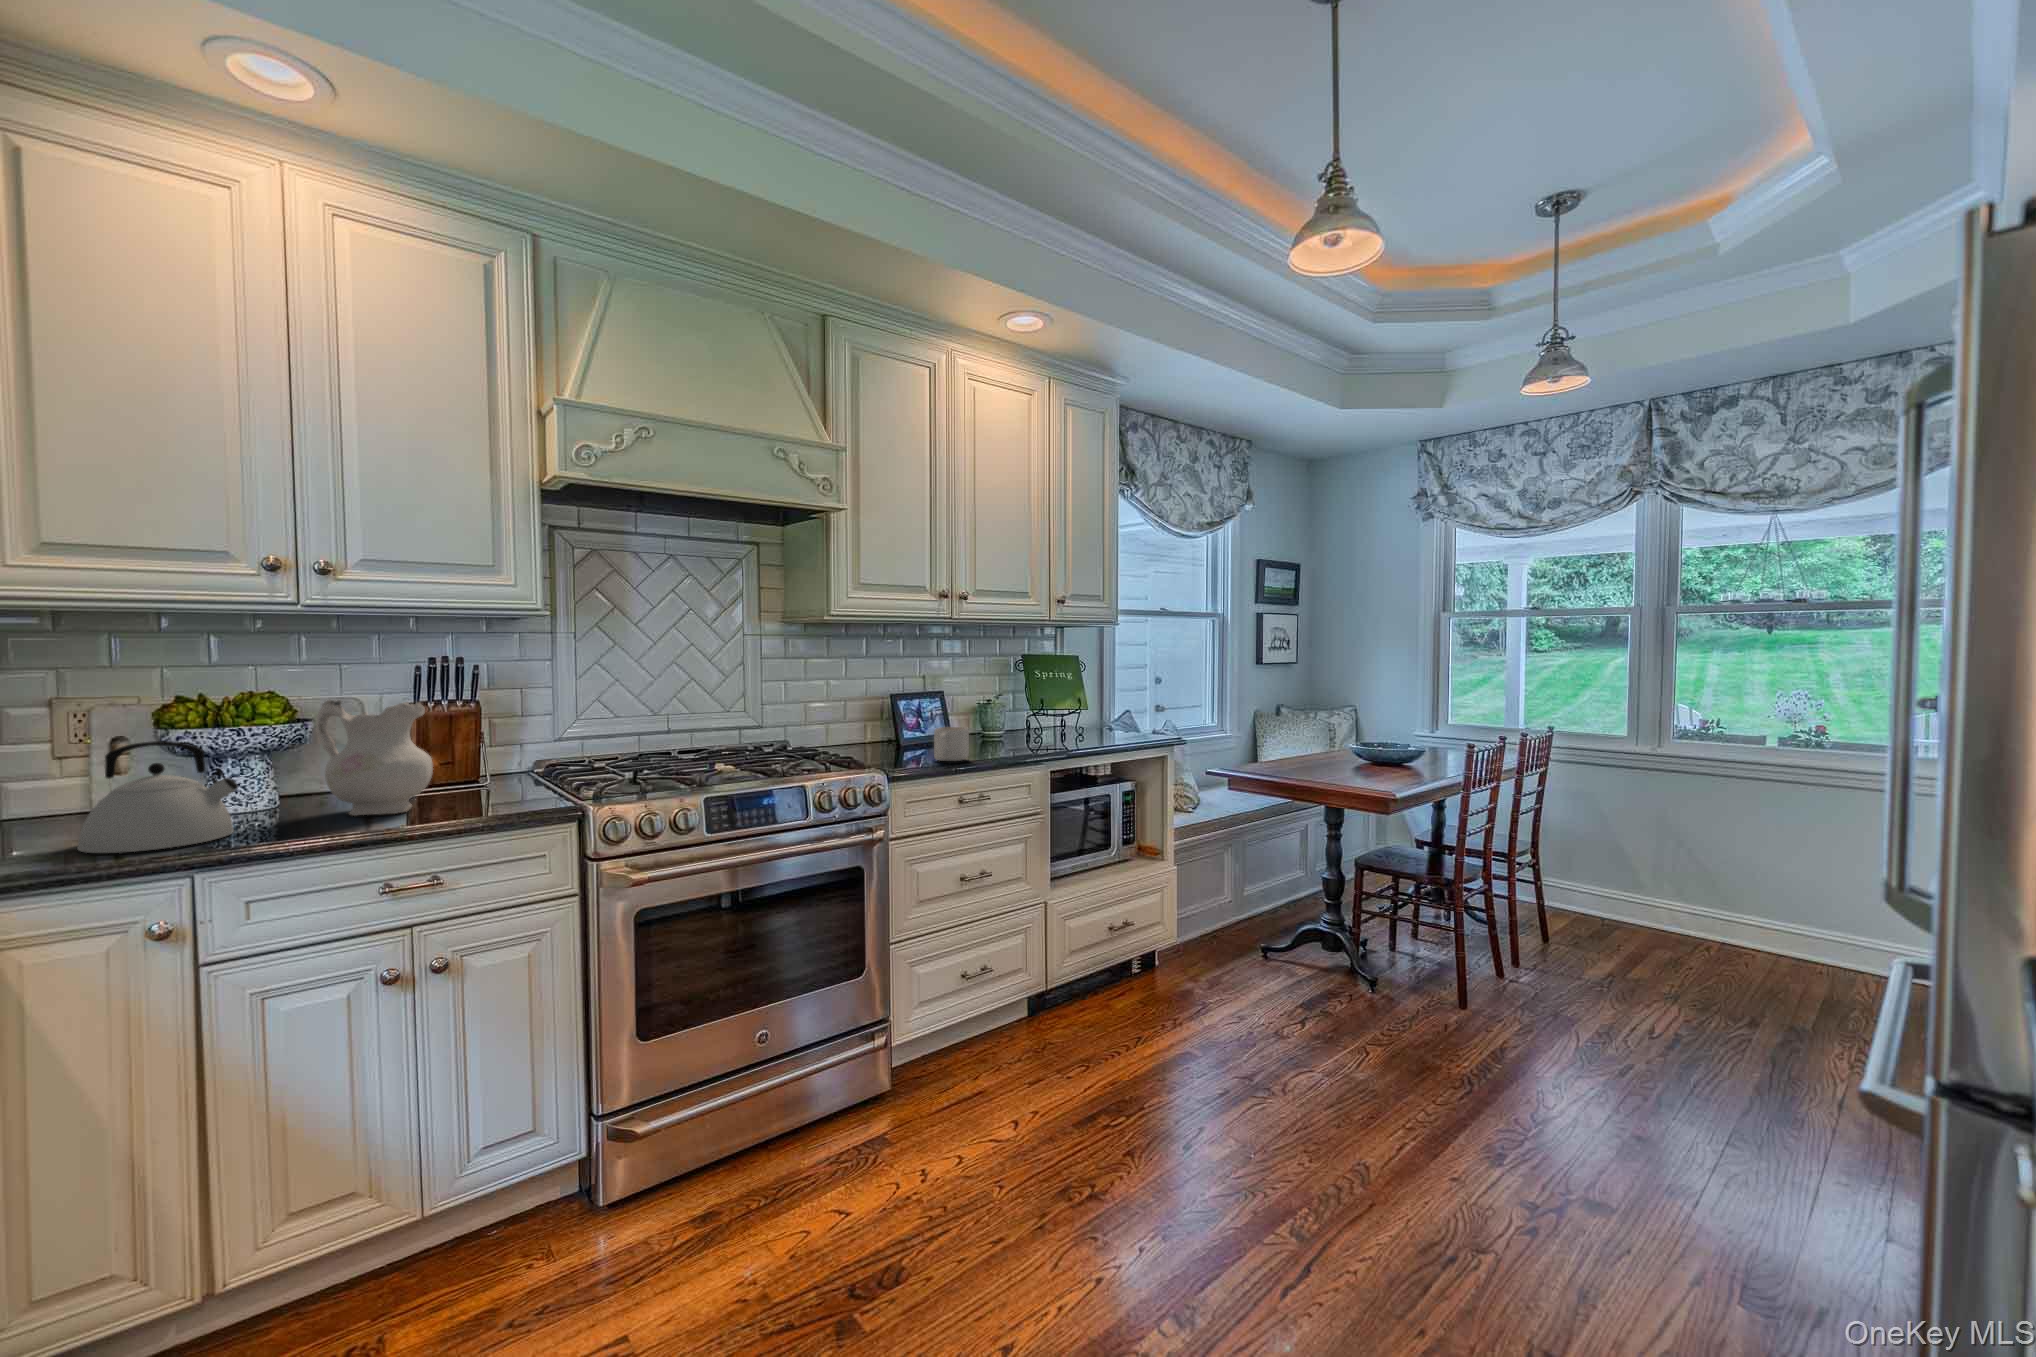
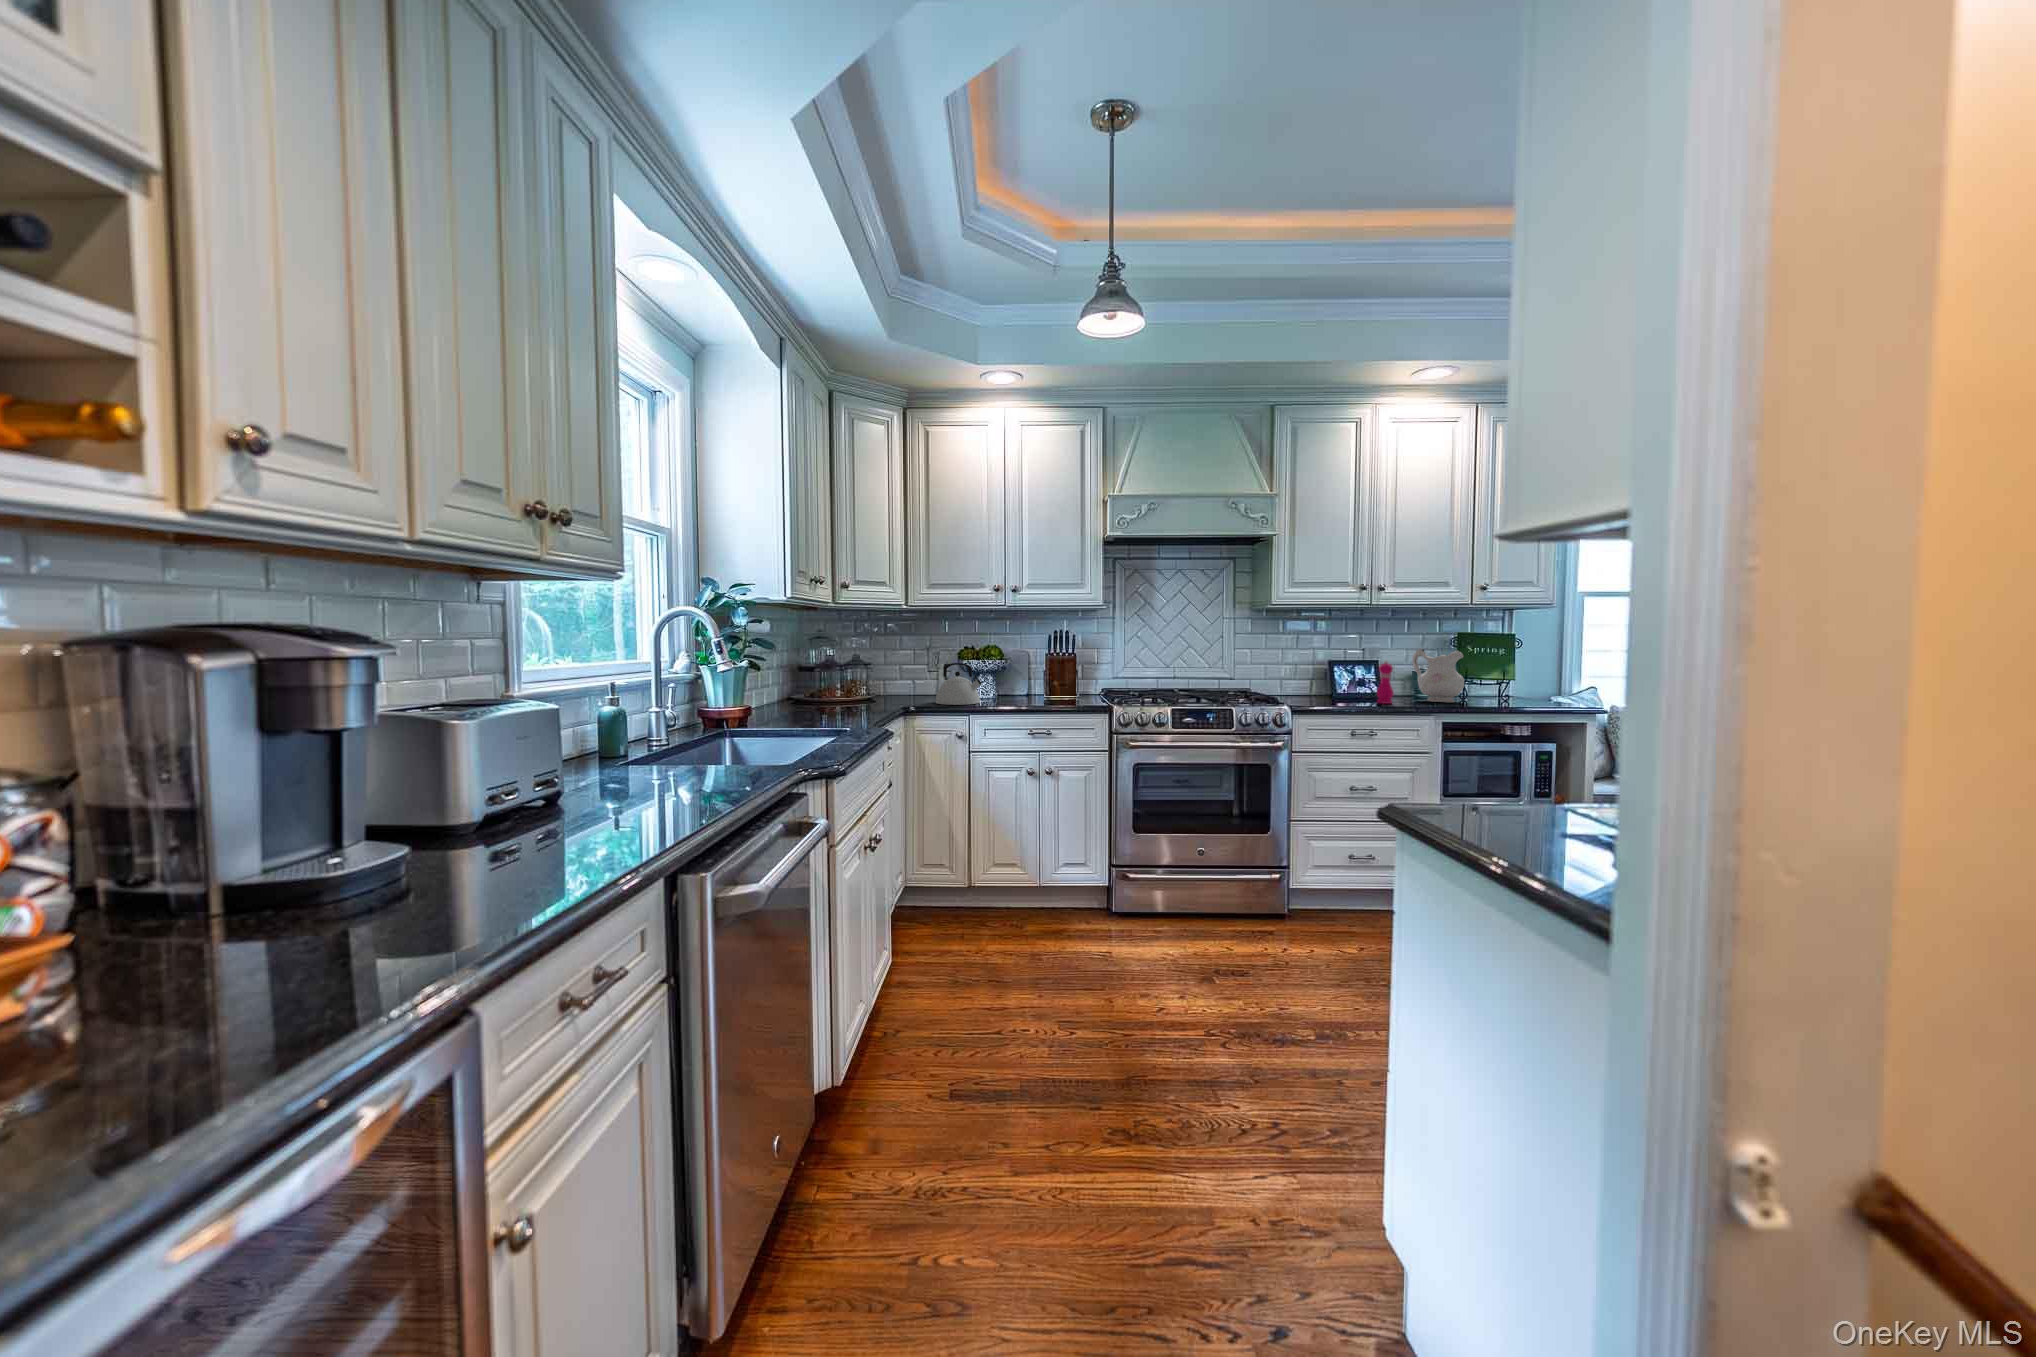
pepper mill: none [972,692,994,752] -> present [1377,661,1394,704]
ceramic pitcher: present [316,700,433,816] -> present [1413,649,1464,703]
mug: present [934,727,969,761] -> none [1335,683,1363,706]

